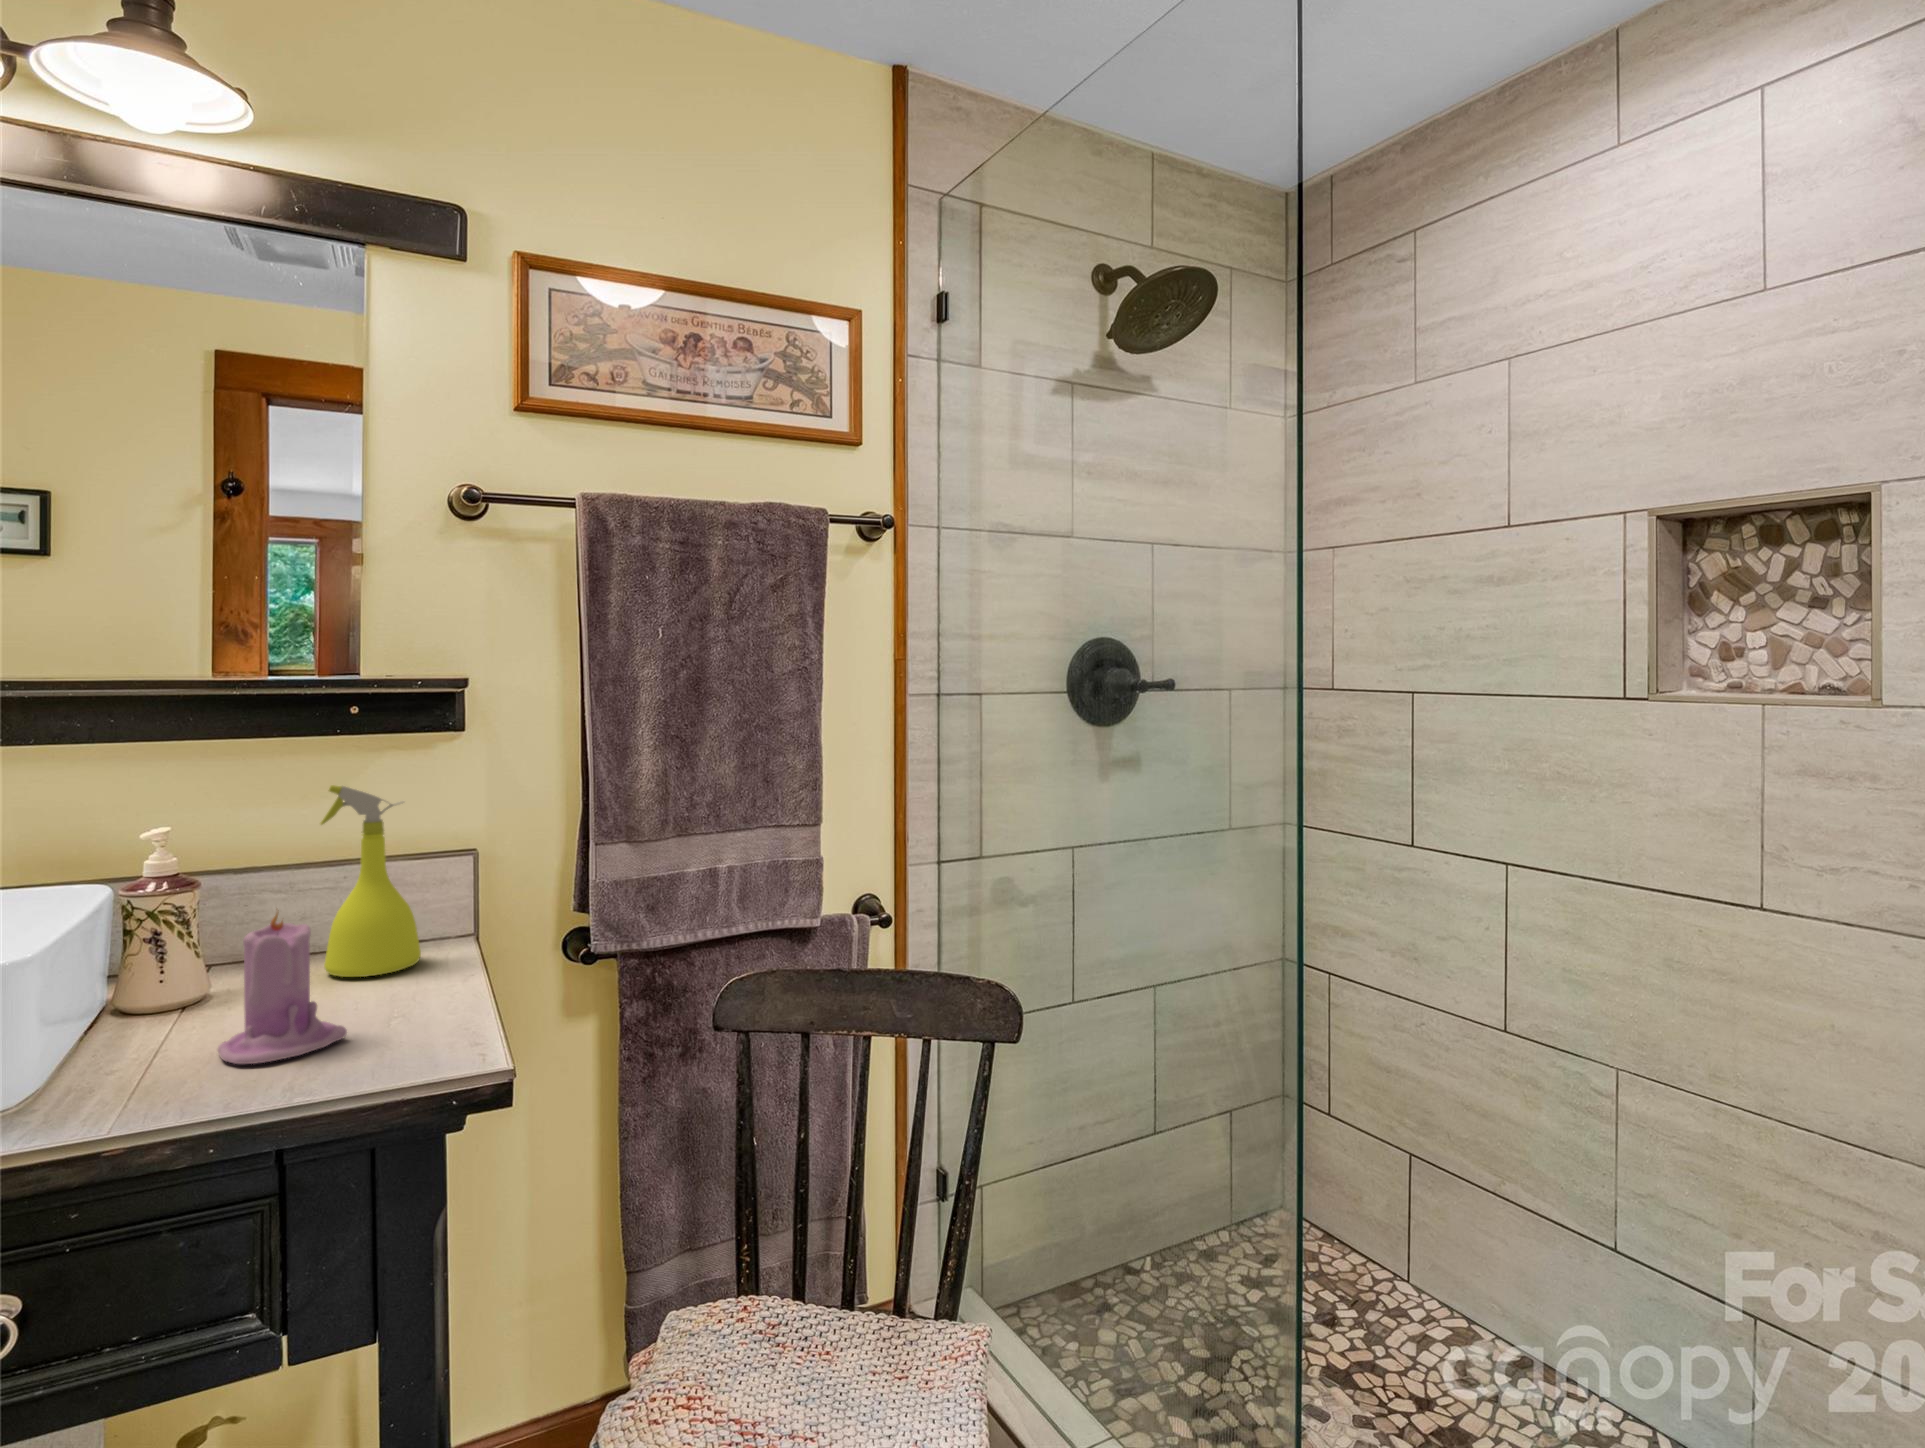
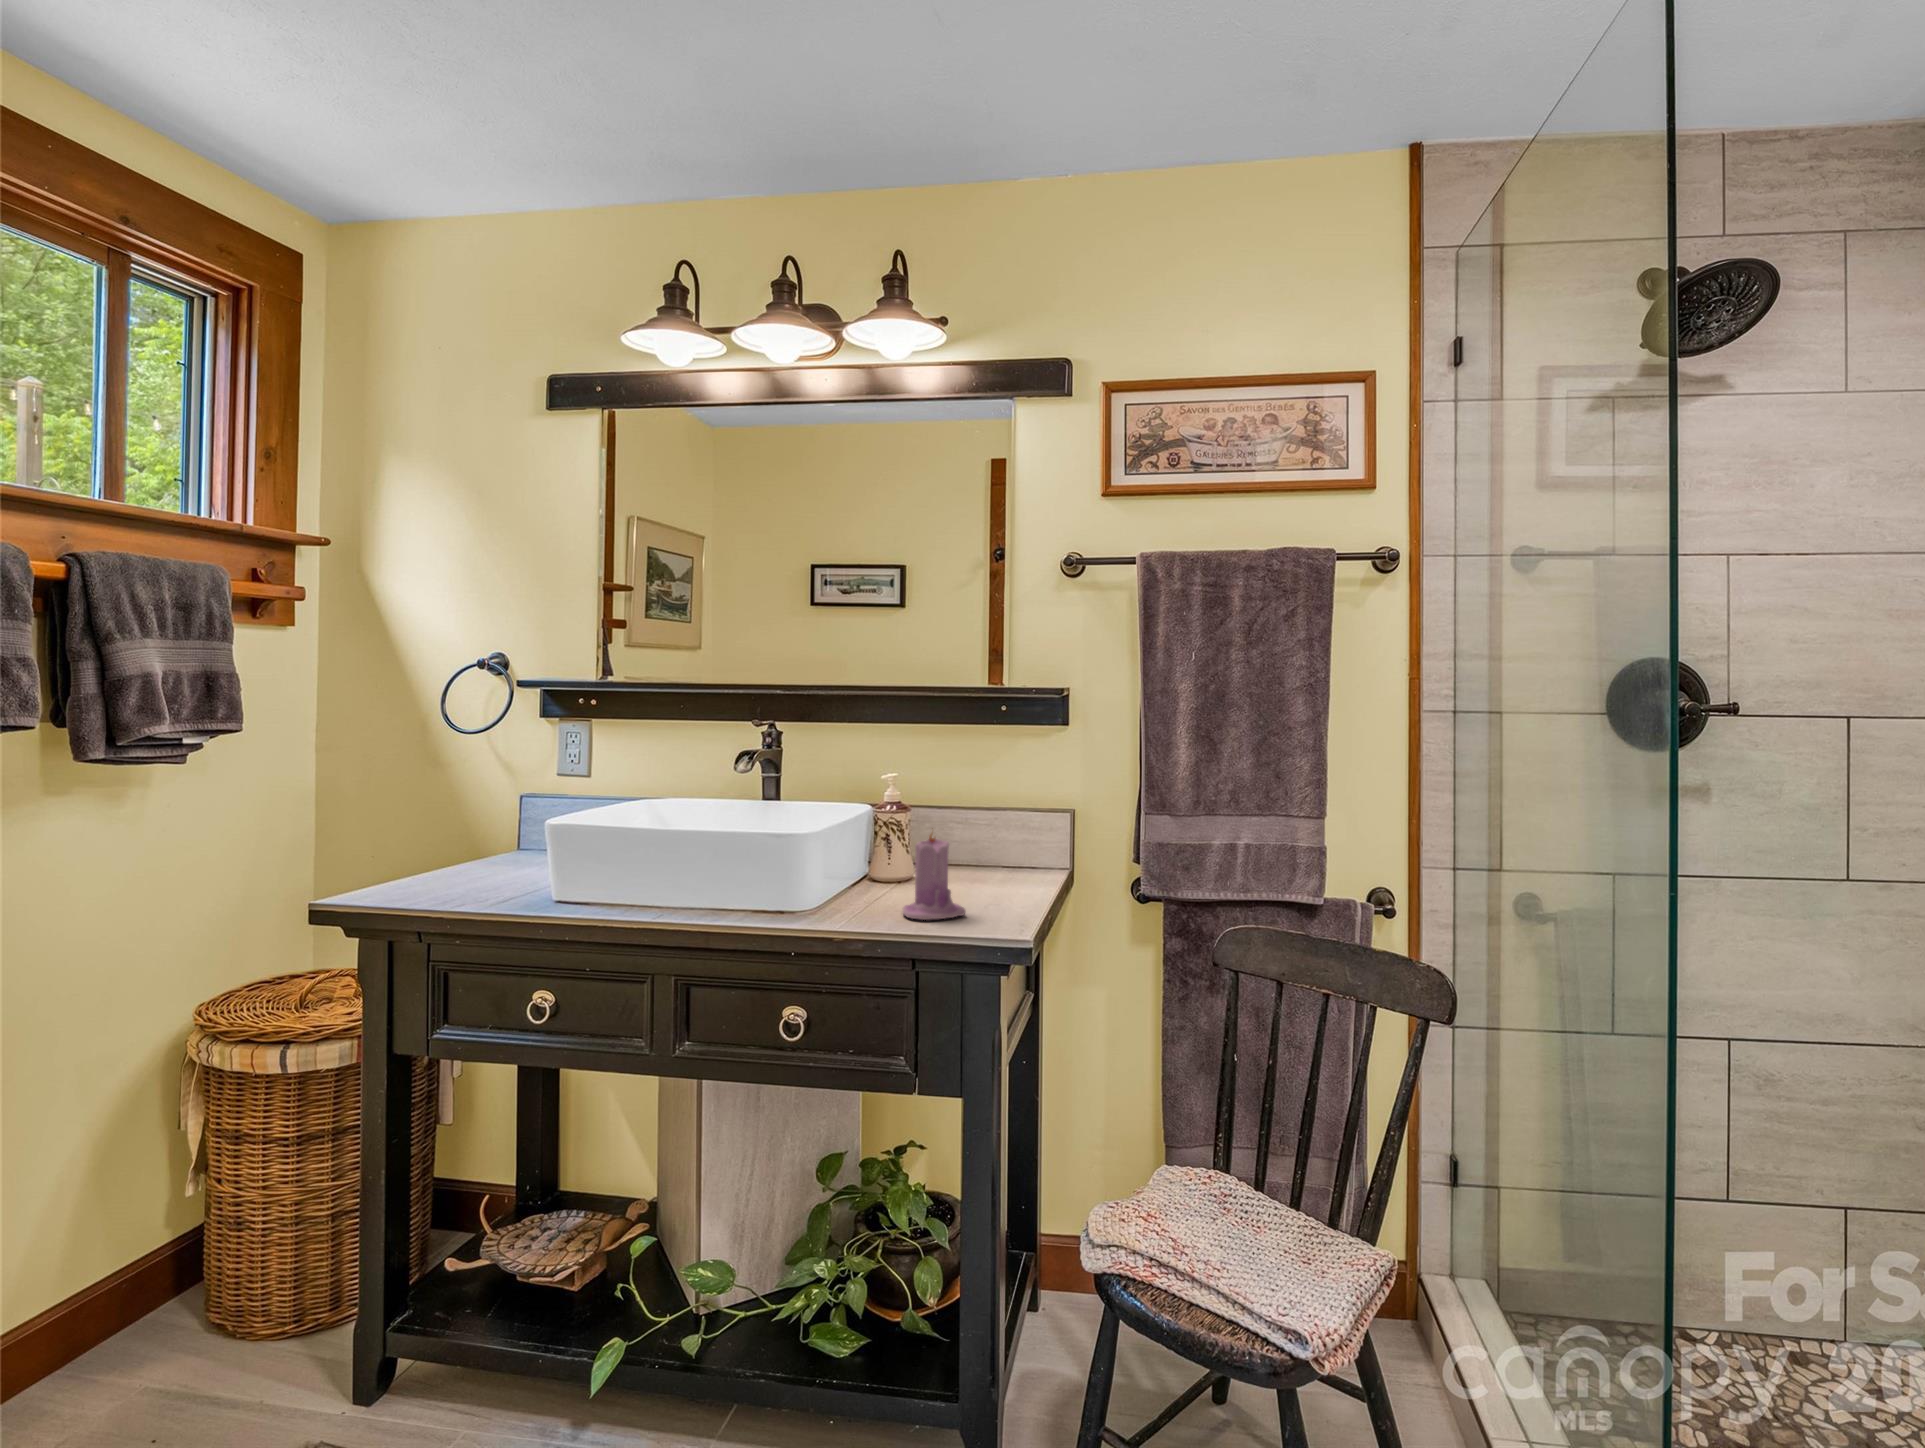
spray bottle: present [320,785,421,977] -> none [974,758,1030,886]

